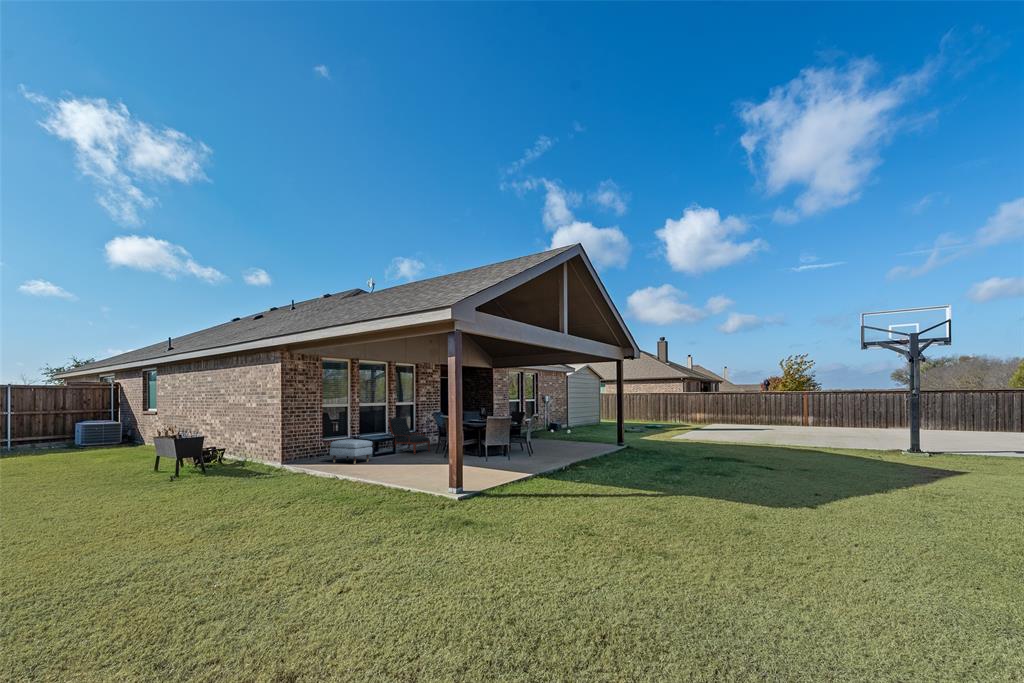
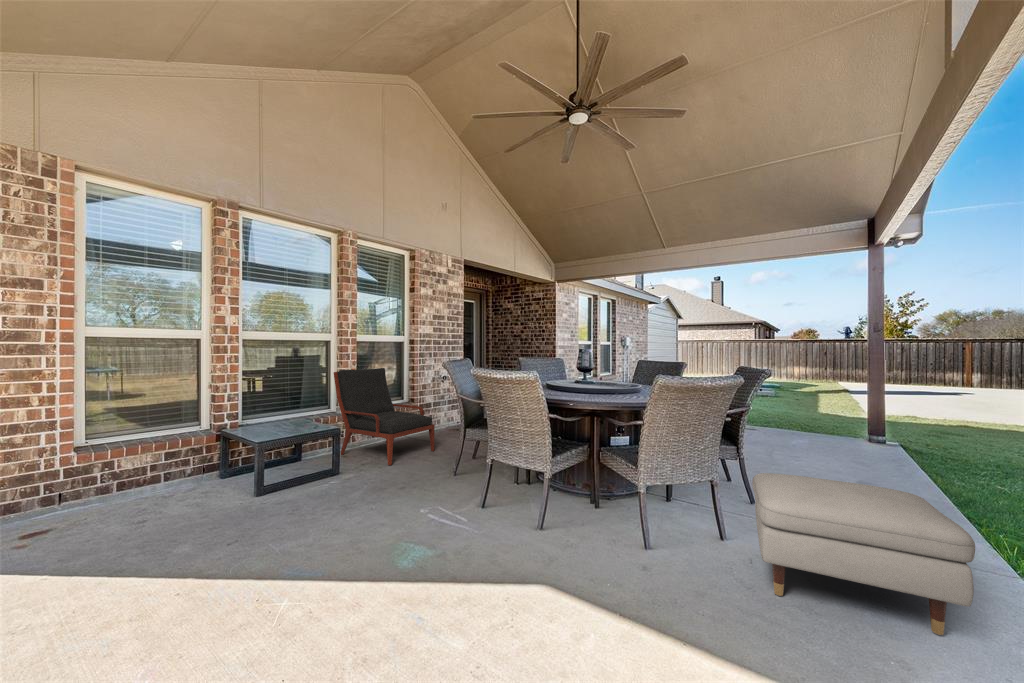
ottoman: present [330,439,373,464] -> present [752,473,975,635]

